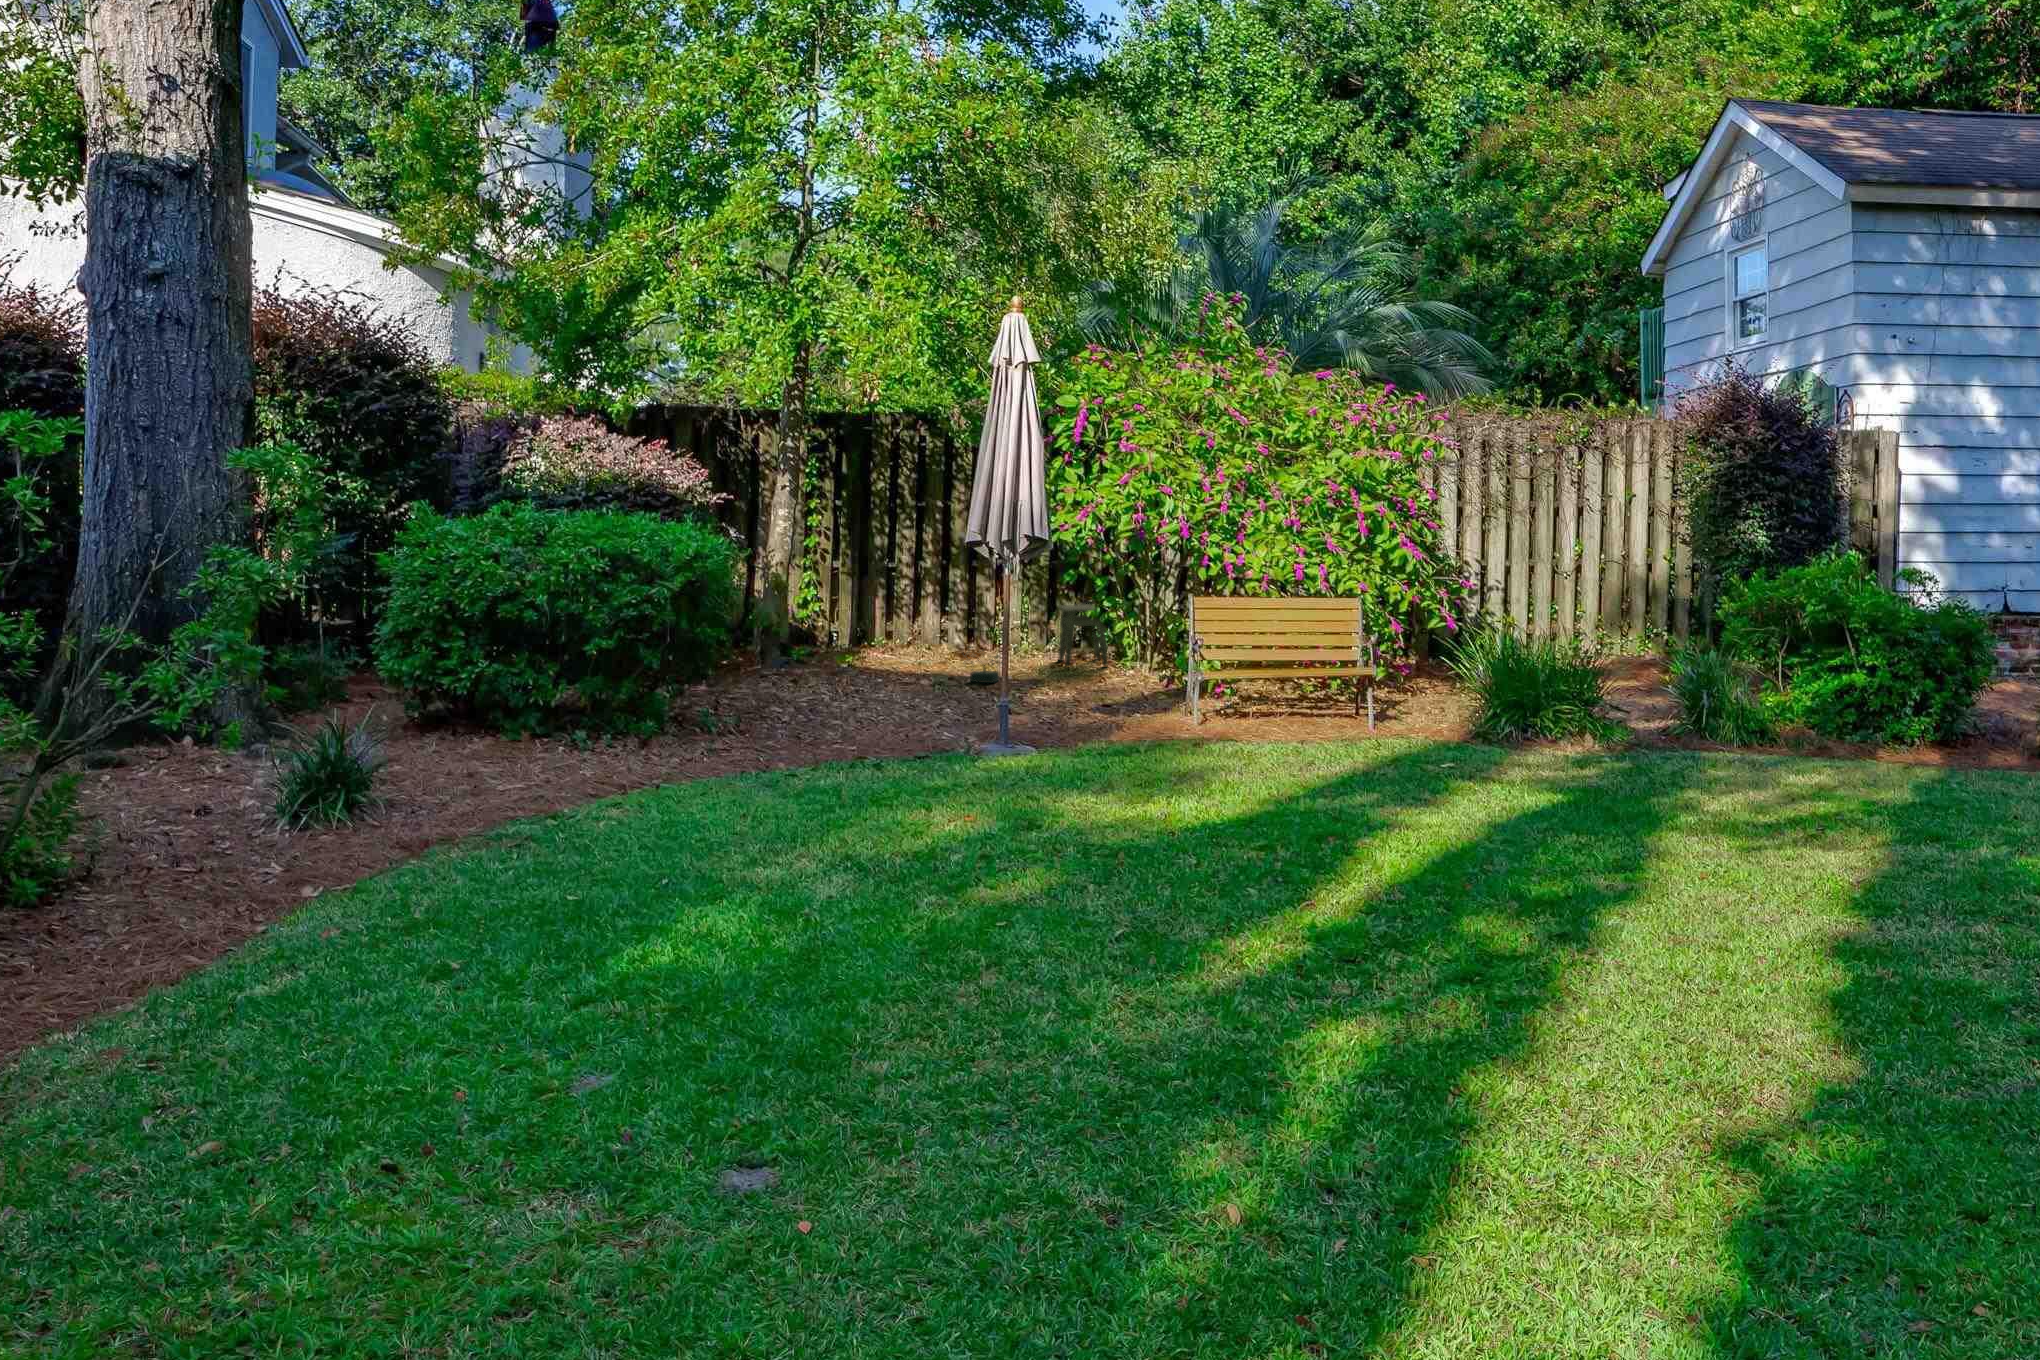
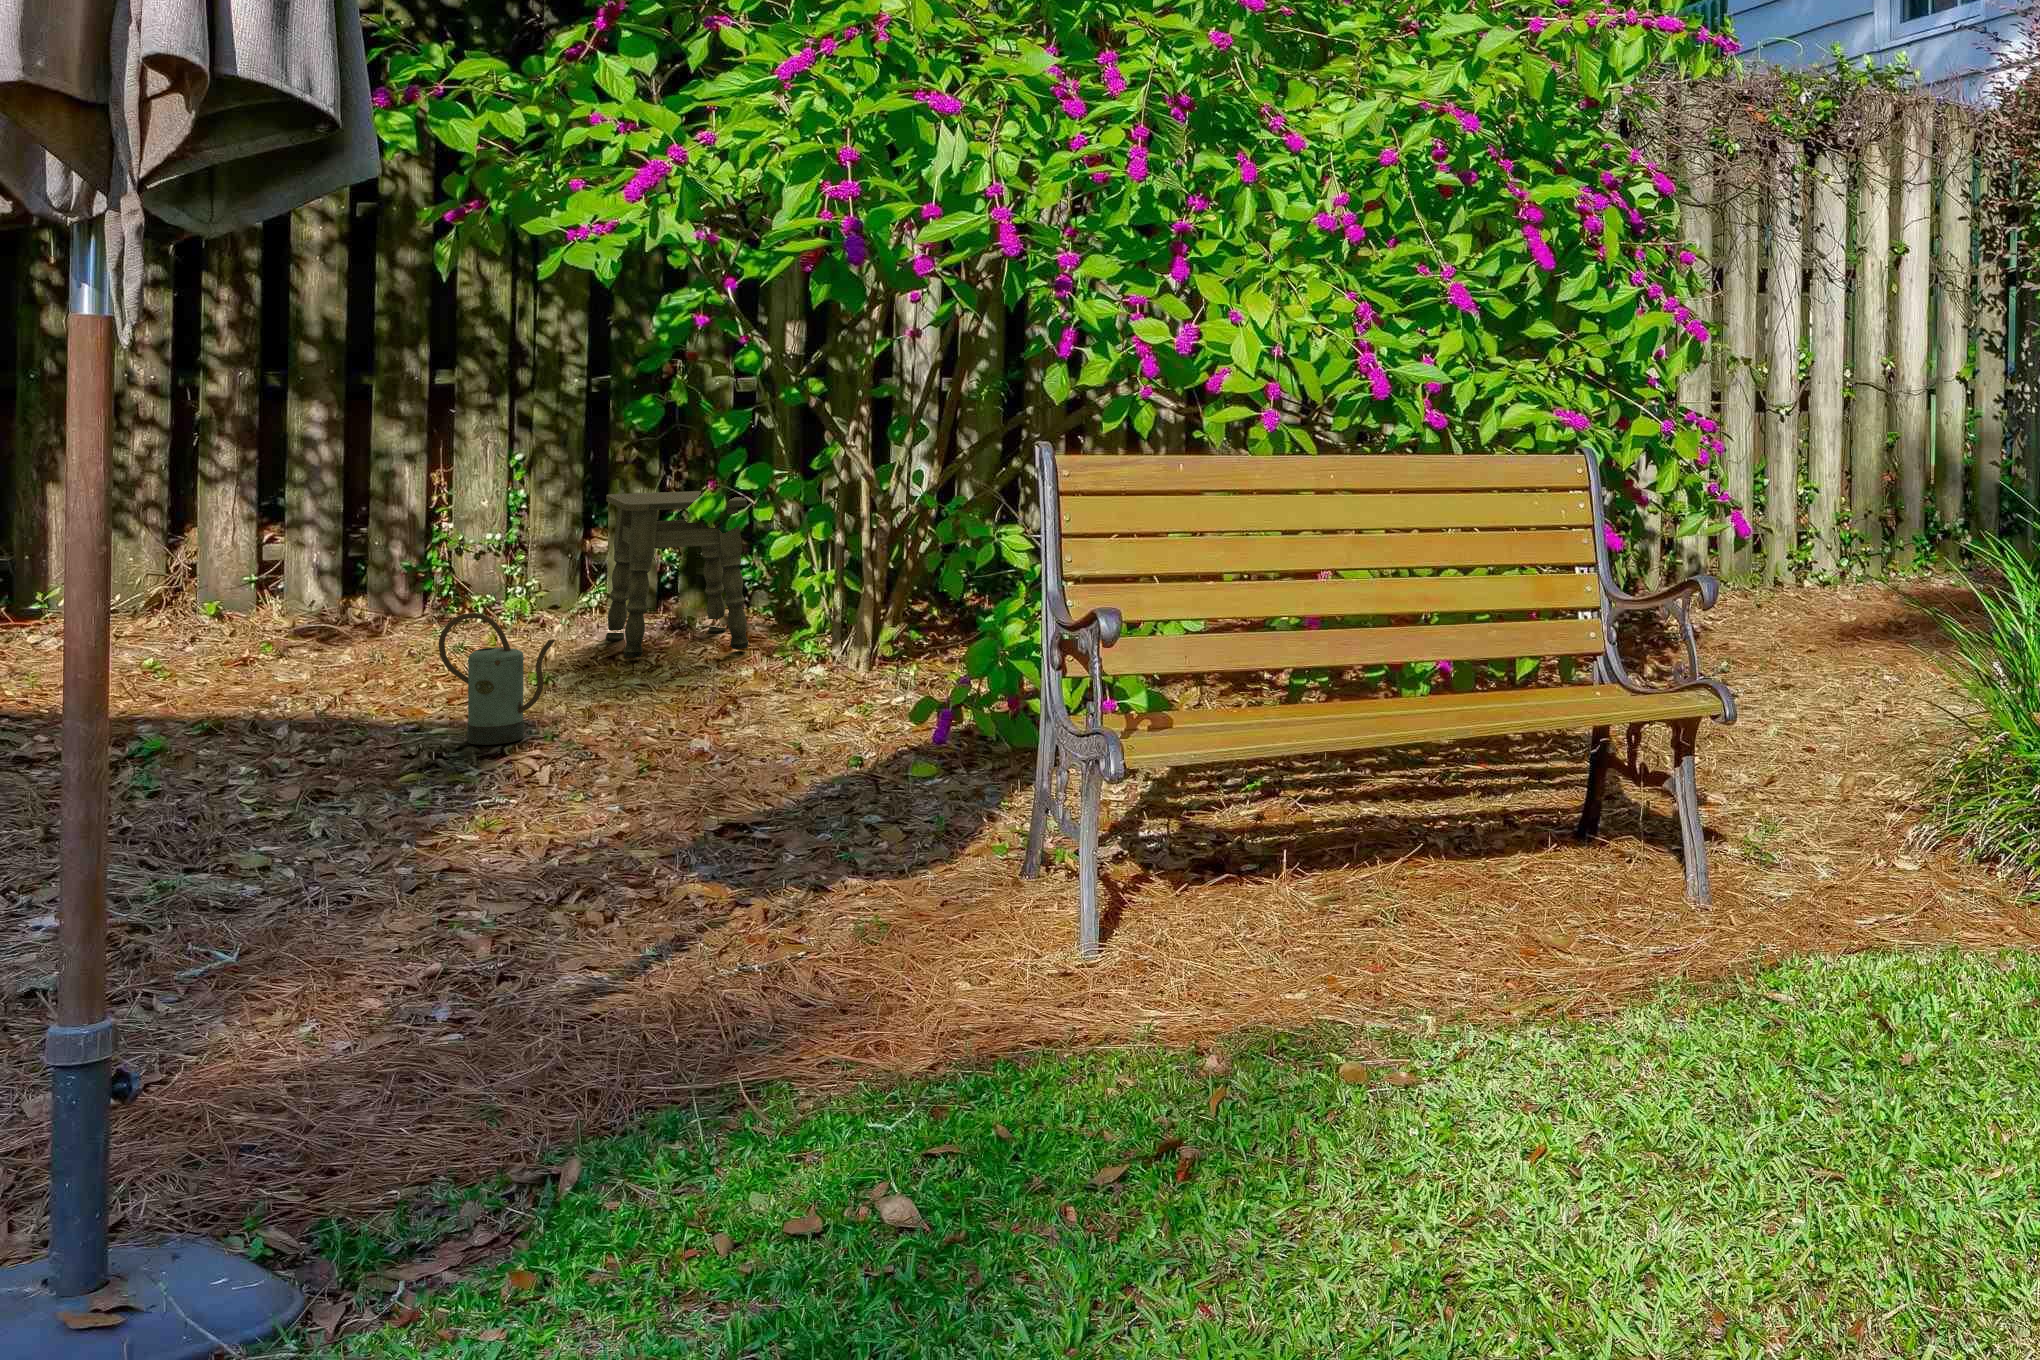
decorative plant: present [964,647,1003,683] -> none [291,610,435,718]
watering can: none [1008,647,1044,692] -> present [439,613,555,745]

